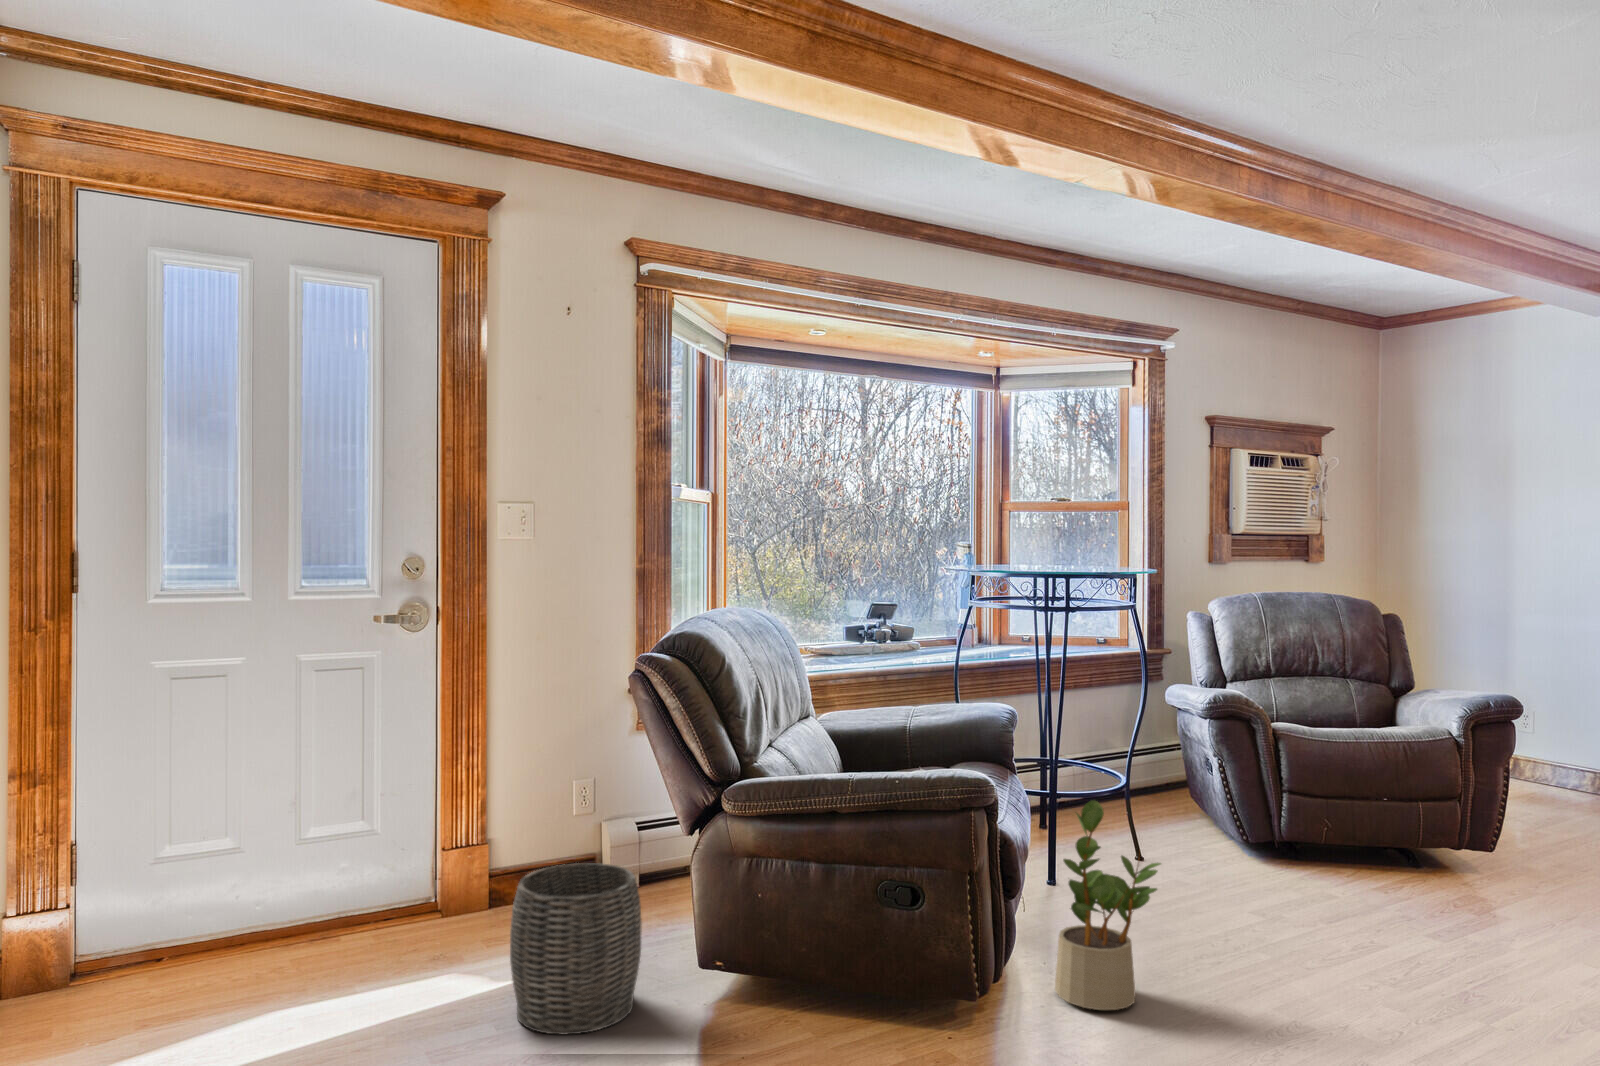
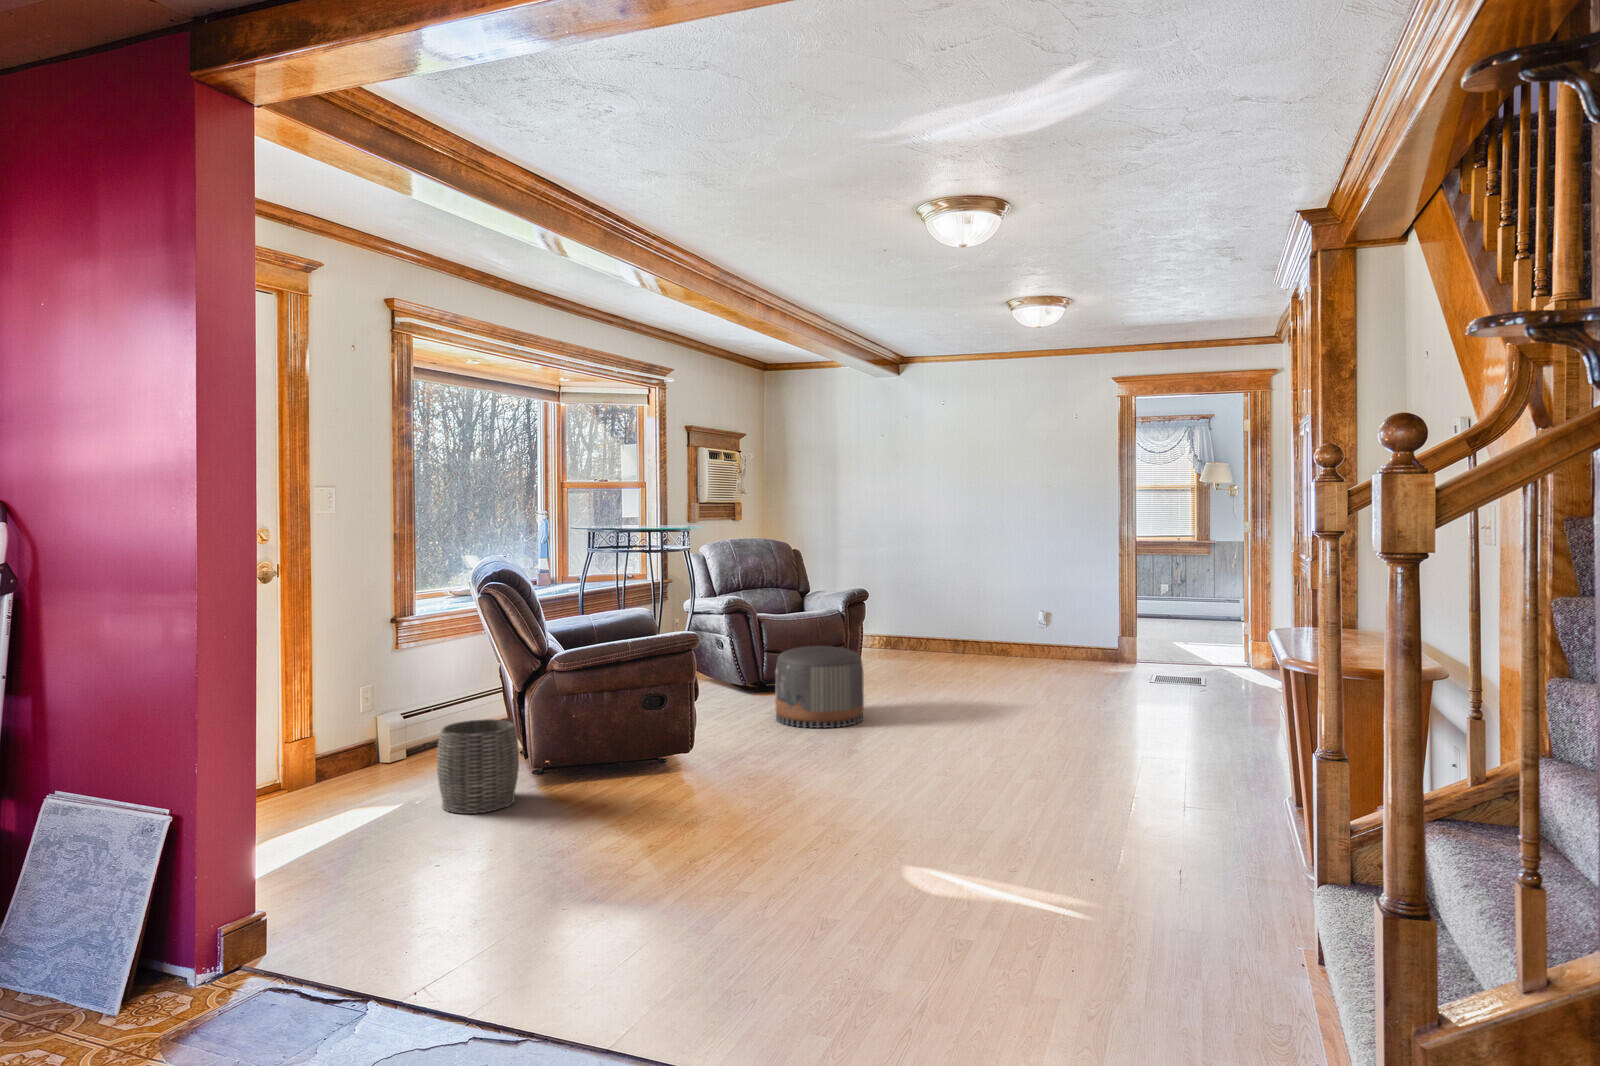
potted plant: present [1055,800,1161,1010] -> none [712,650,762,752]
pouf: none [1250,803,1455,995] -> present [775,646,864,728]

